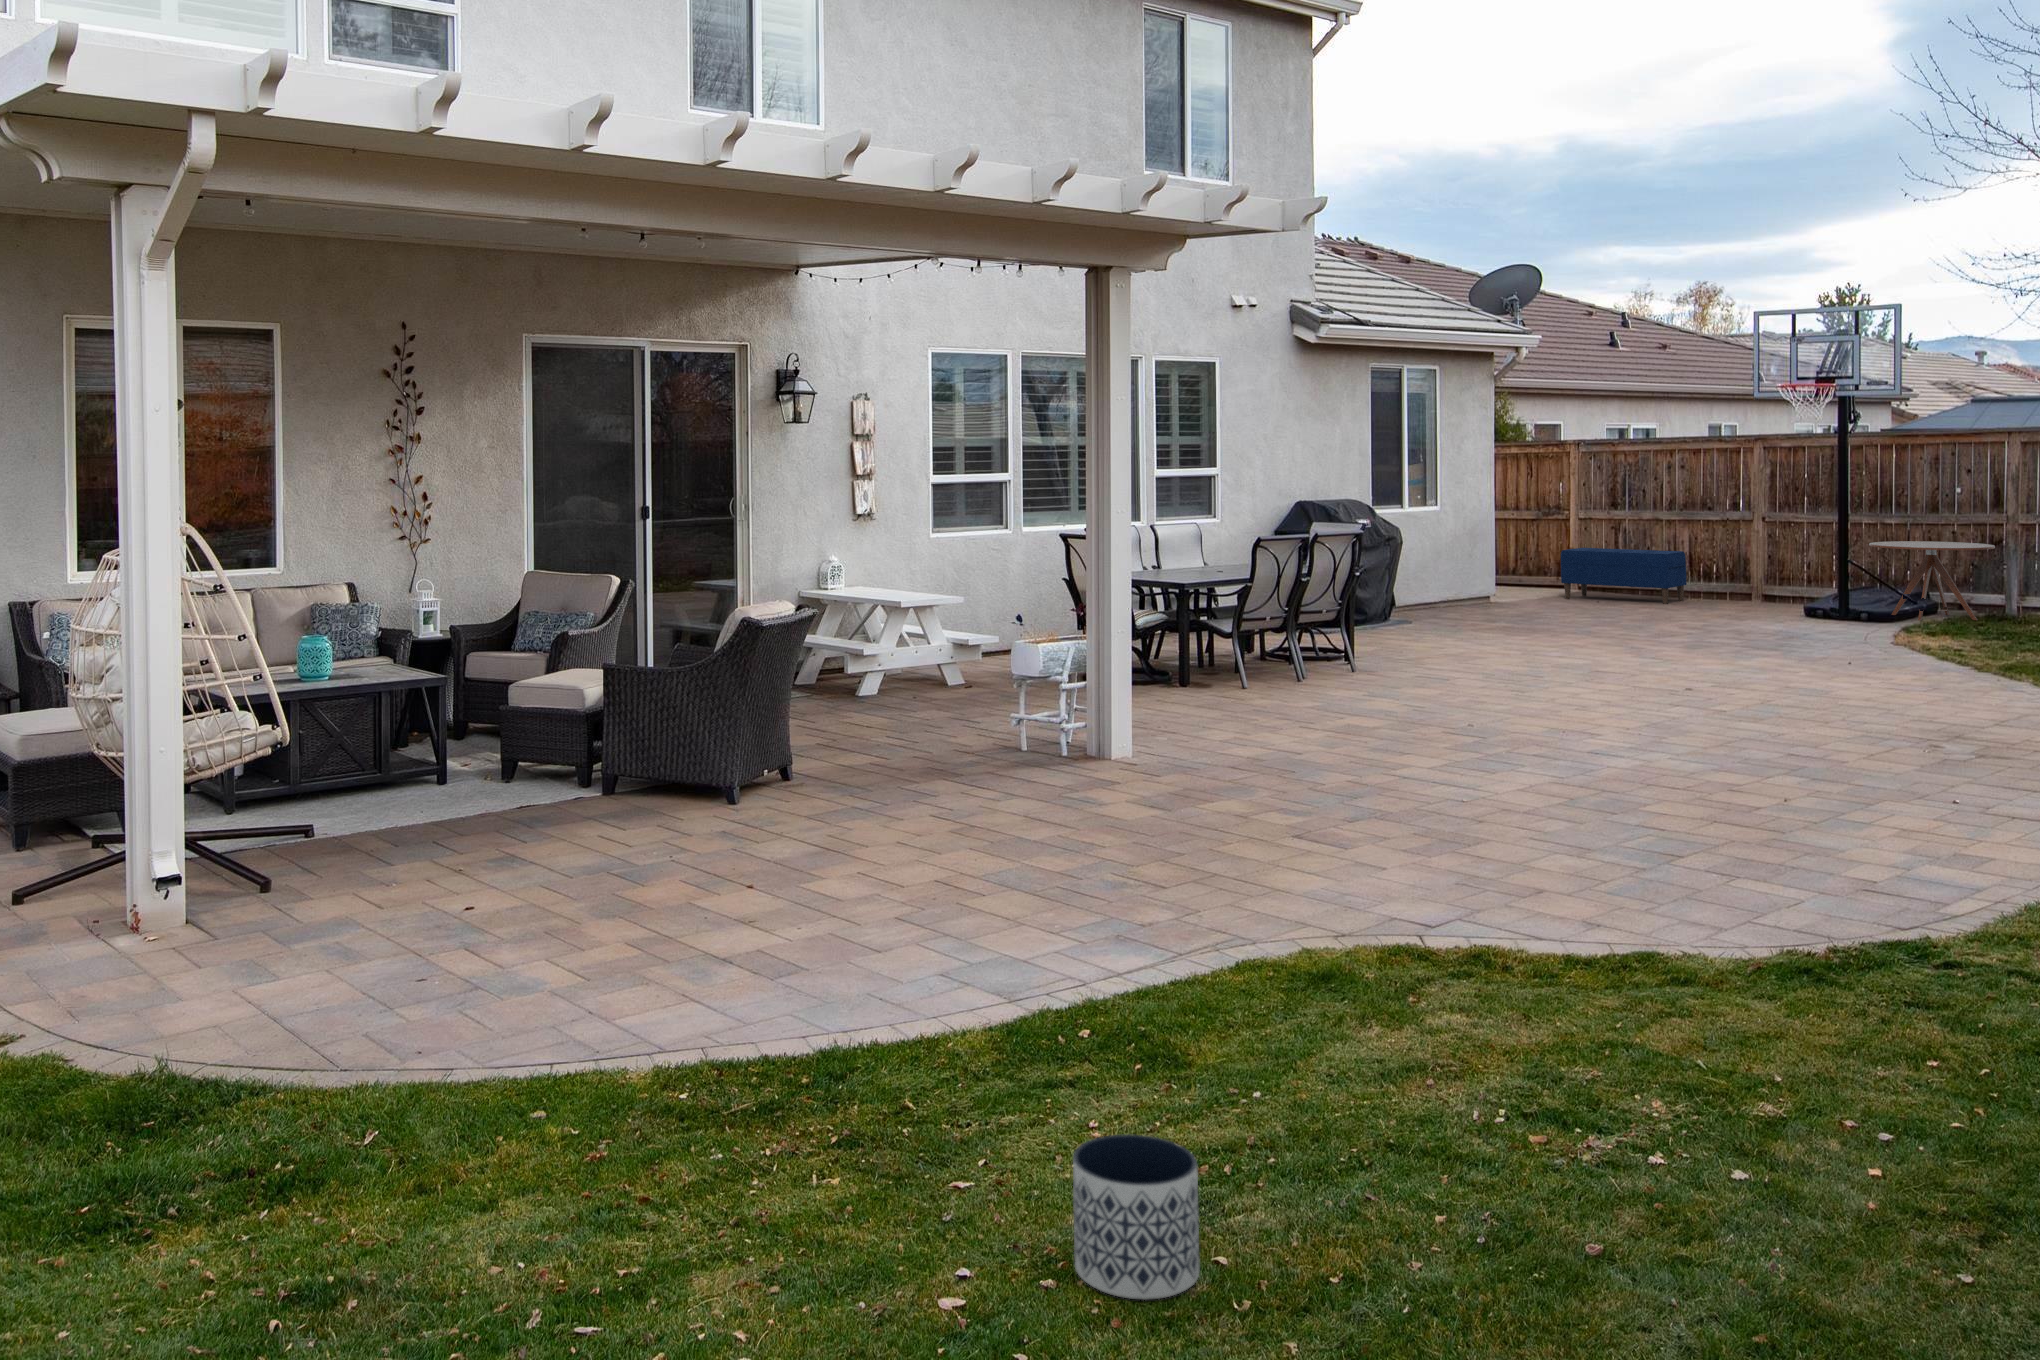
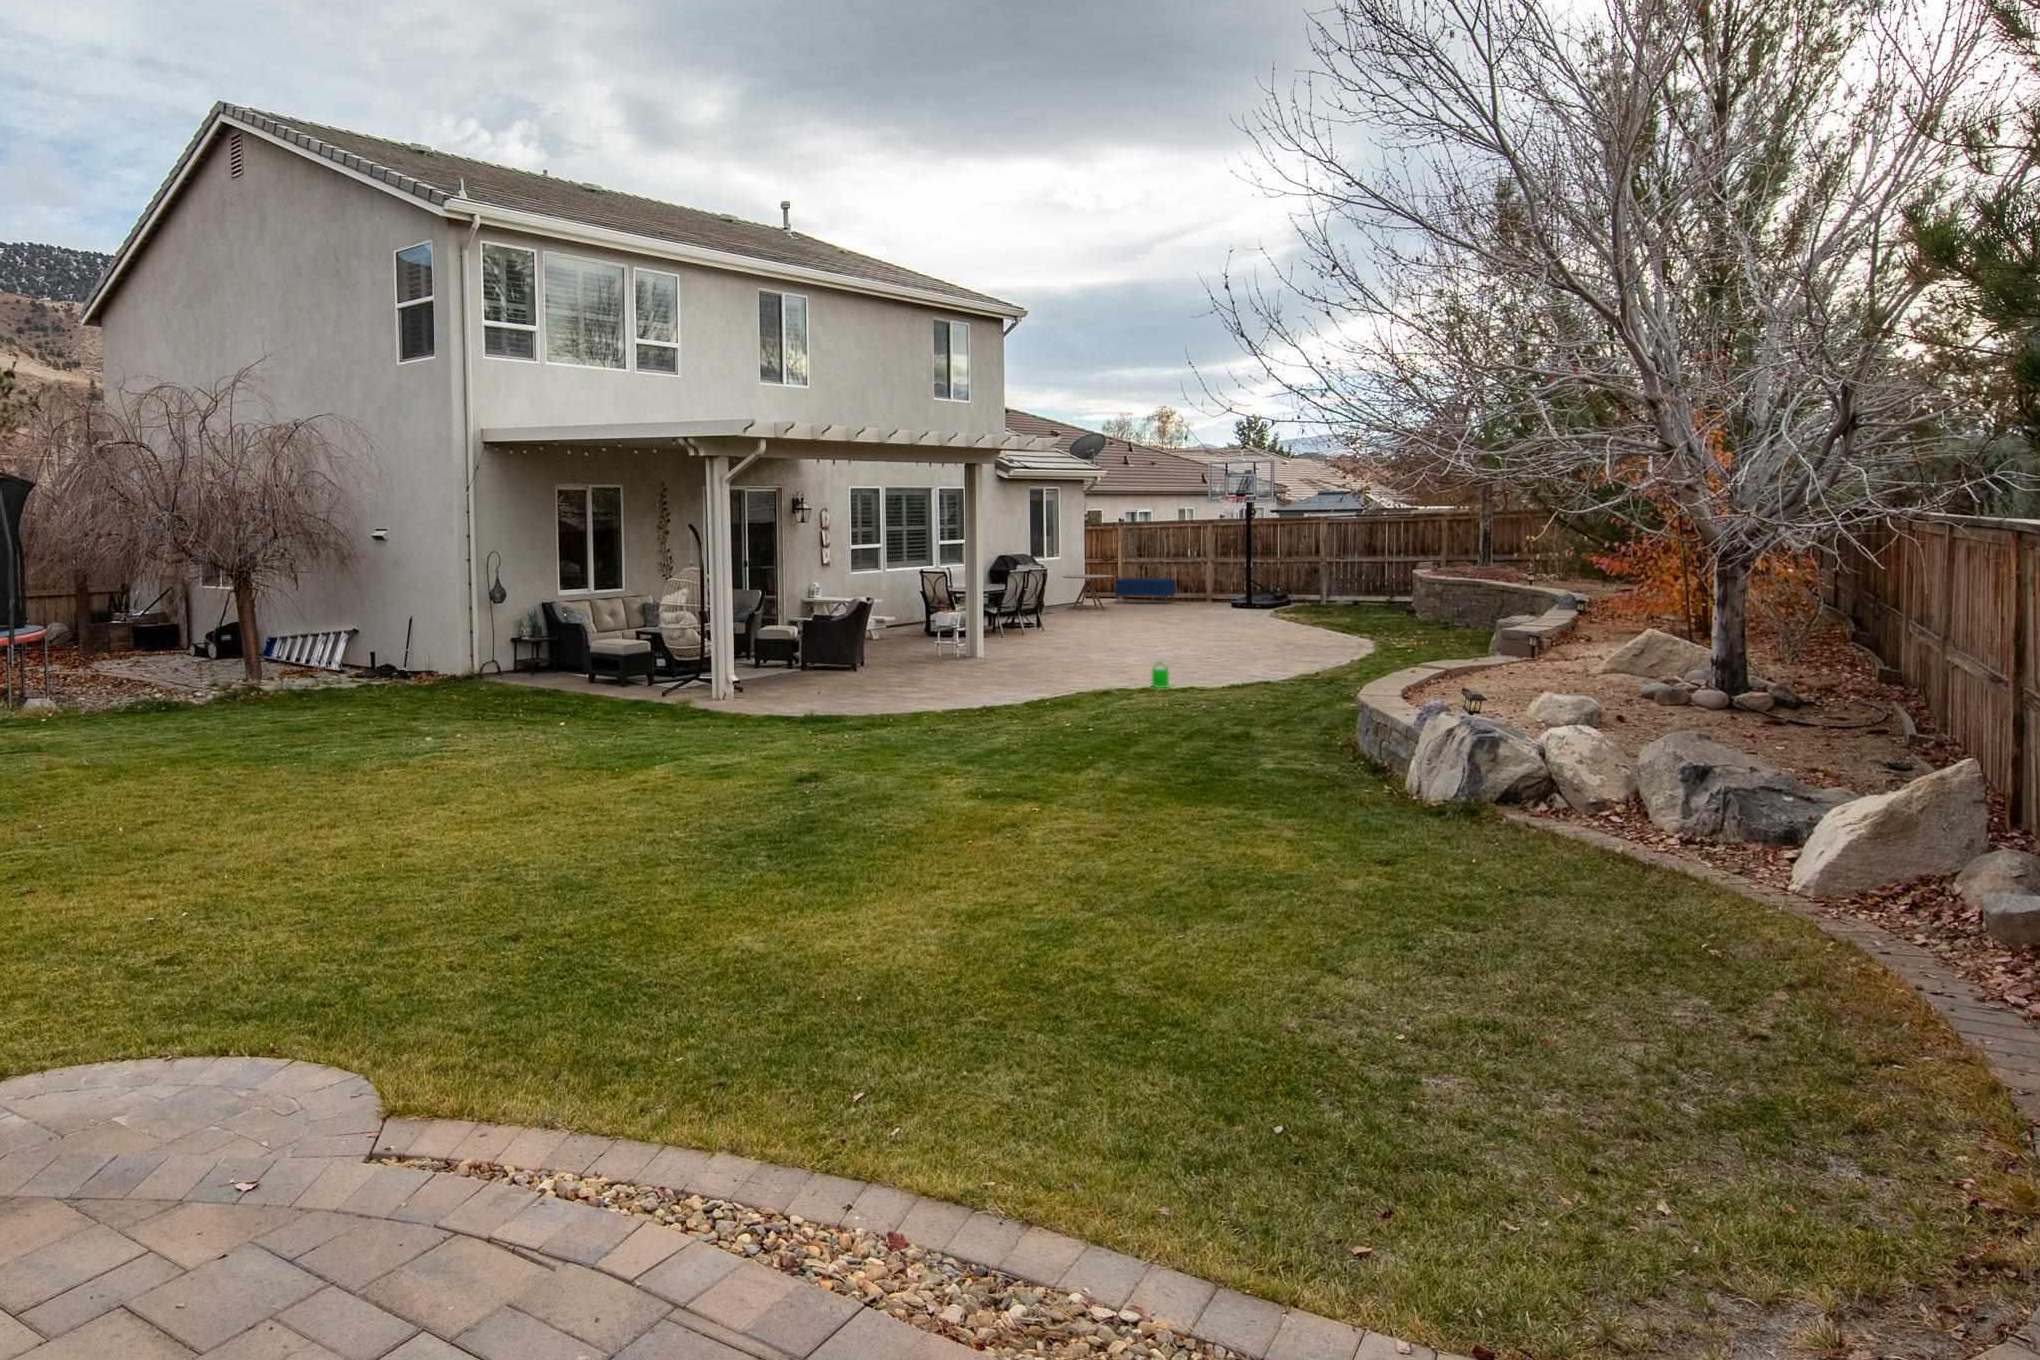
round table: present [1869,541,1995,620] -> present [1062,575,1114,611]
watering can: none [1510,861,1580,956] -> present [1152,662,1169,688]
planter: present [1073,1134,1199,1300] -> none [1082,697,1110,725]

